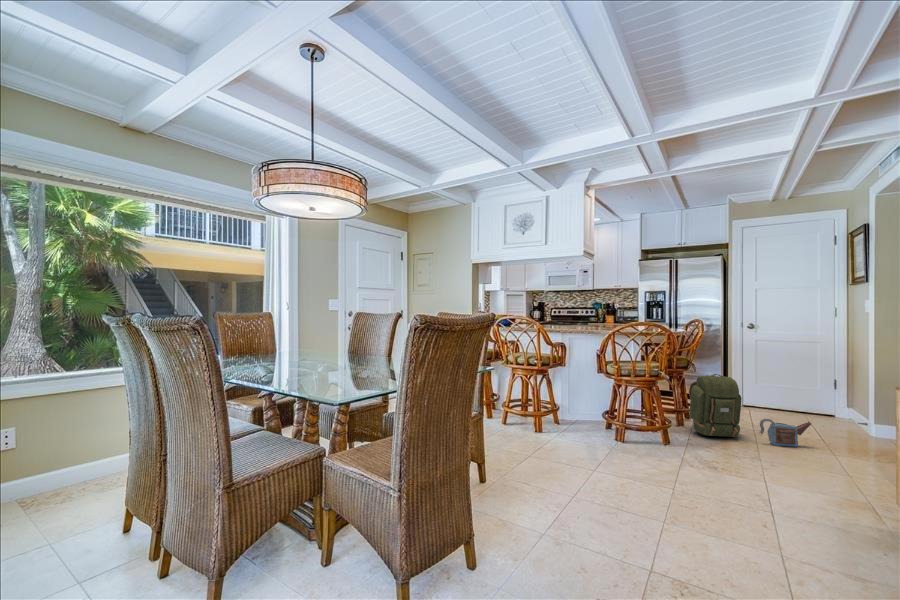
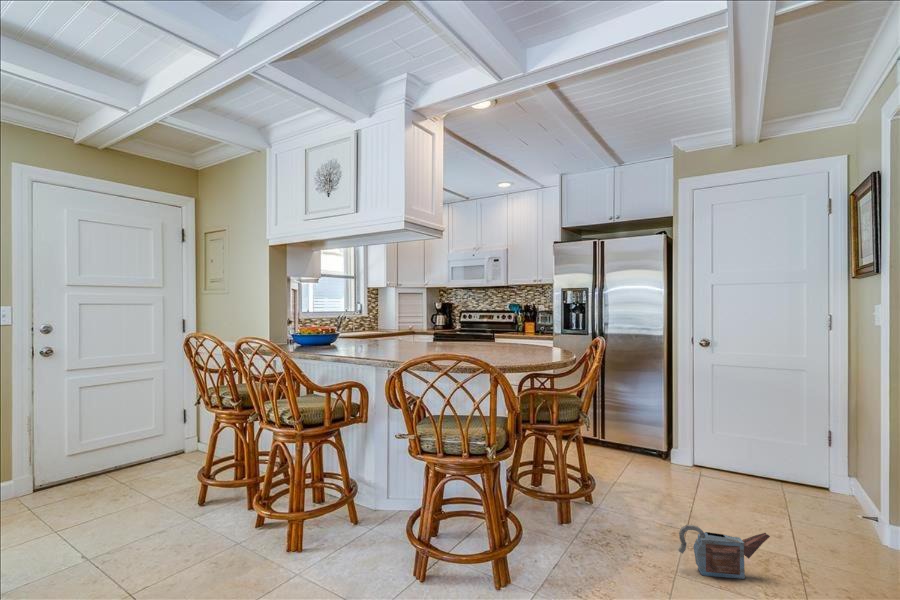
backpack: present [689,374,742,437] -> none [570,437,654,553]

